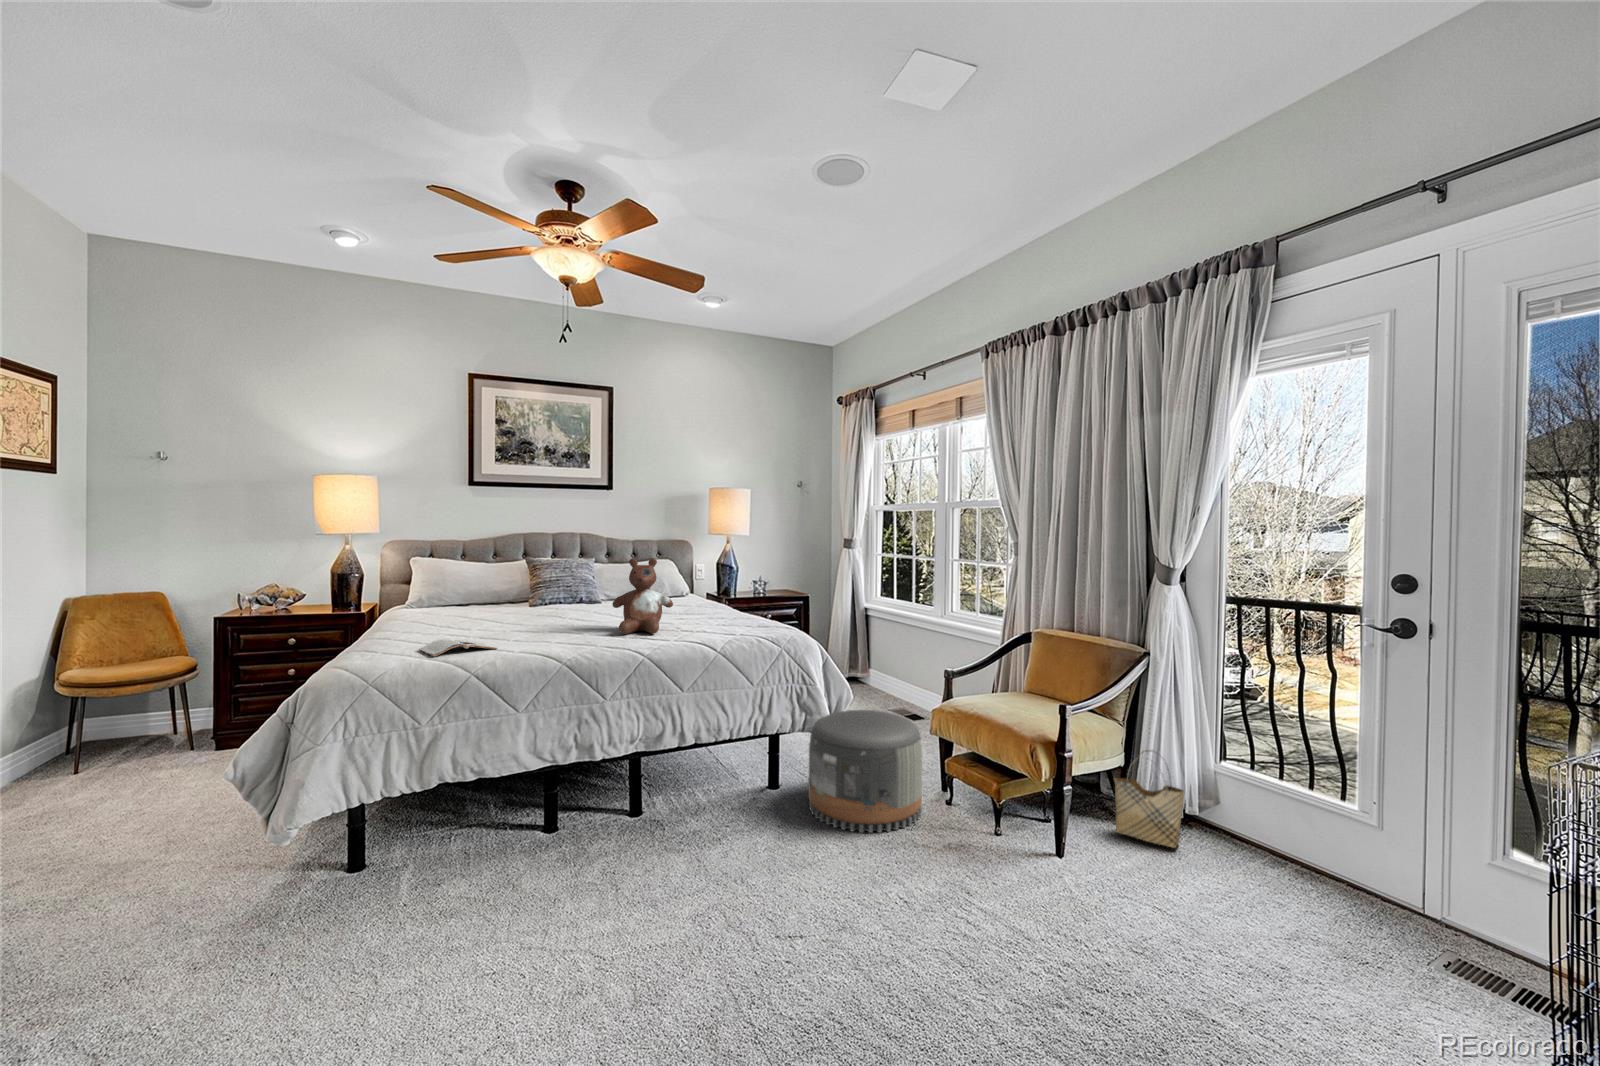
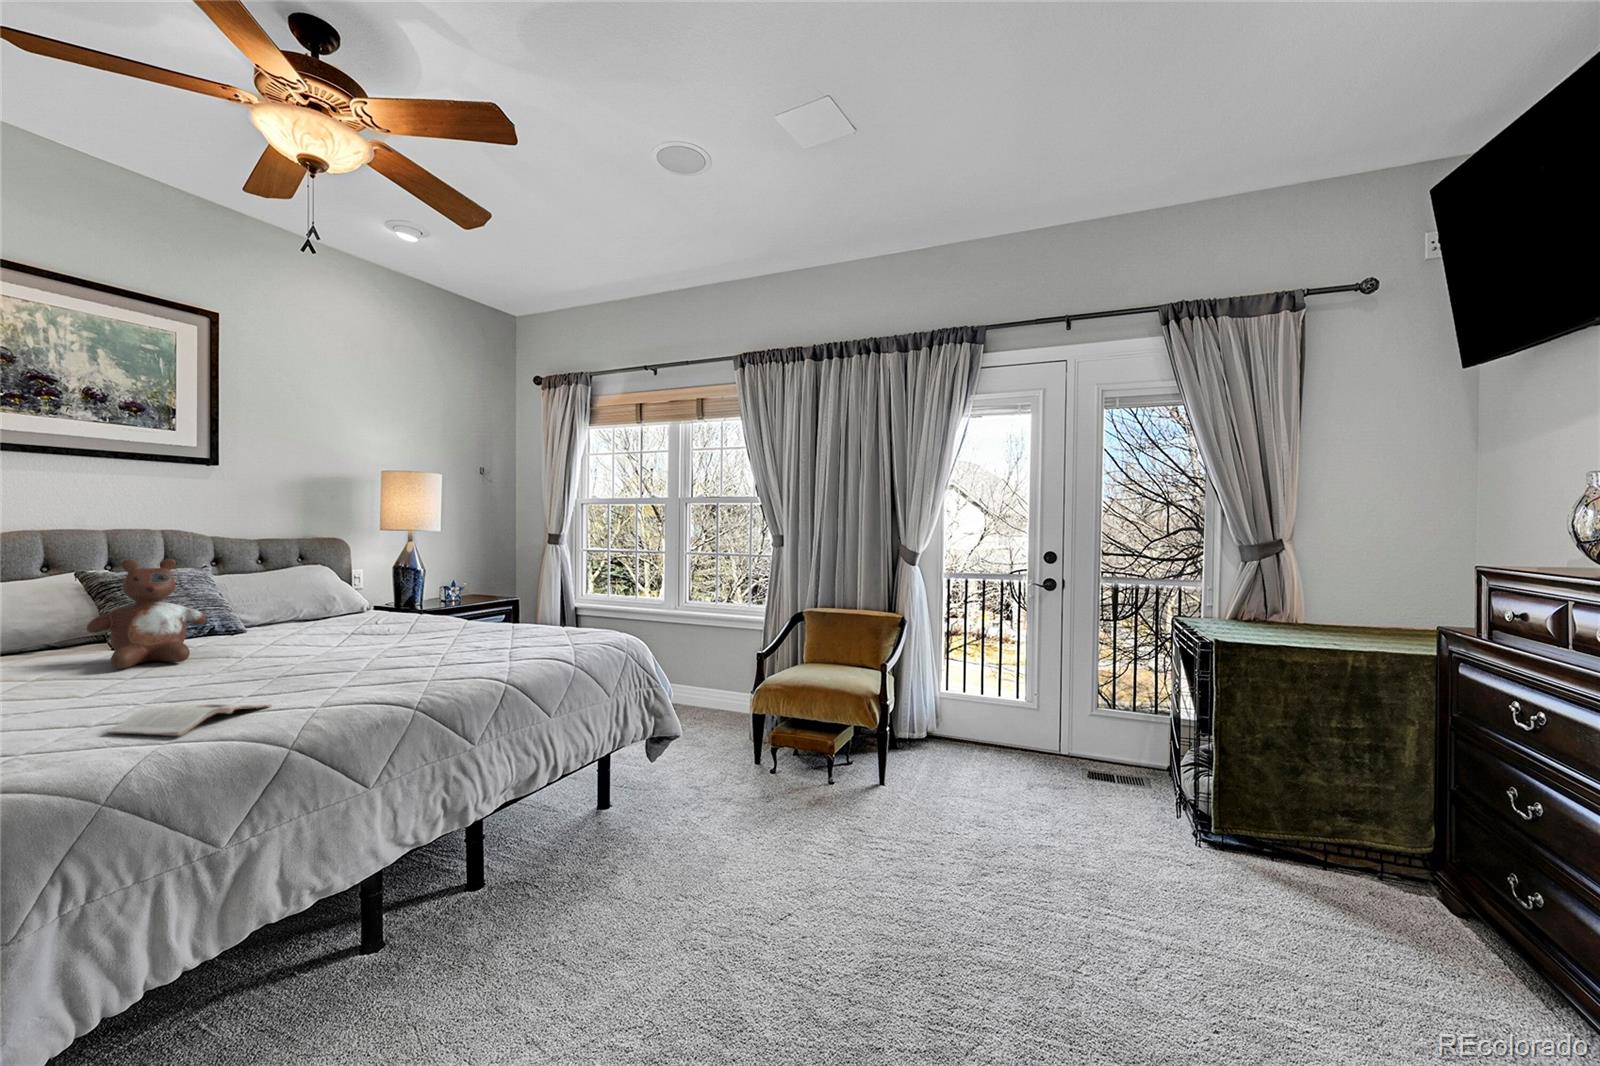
stuffed bear: present [612,558,673,634] -> present [86,558,206,668]
pouf: present [809,710,922,833] -> none [656,699,768,820]
woven basket: present [1114,750,1184,848] -> none [892,690,938,757]

